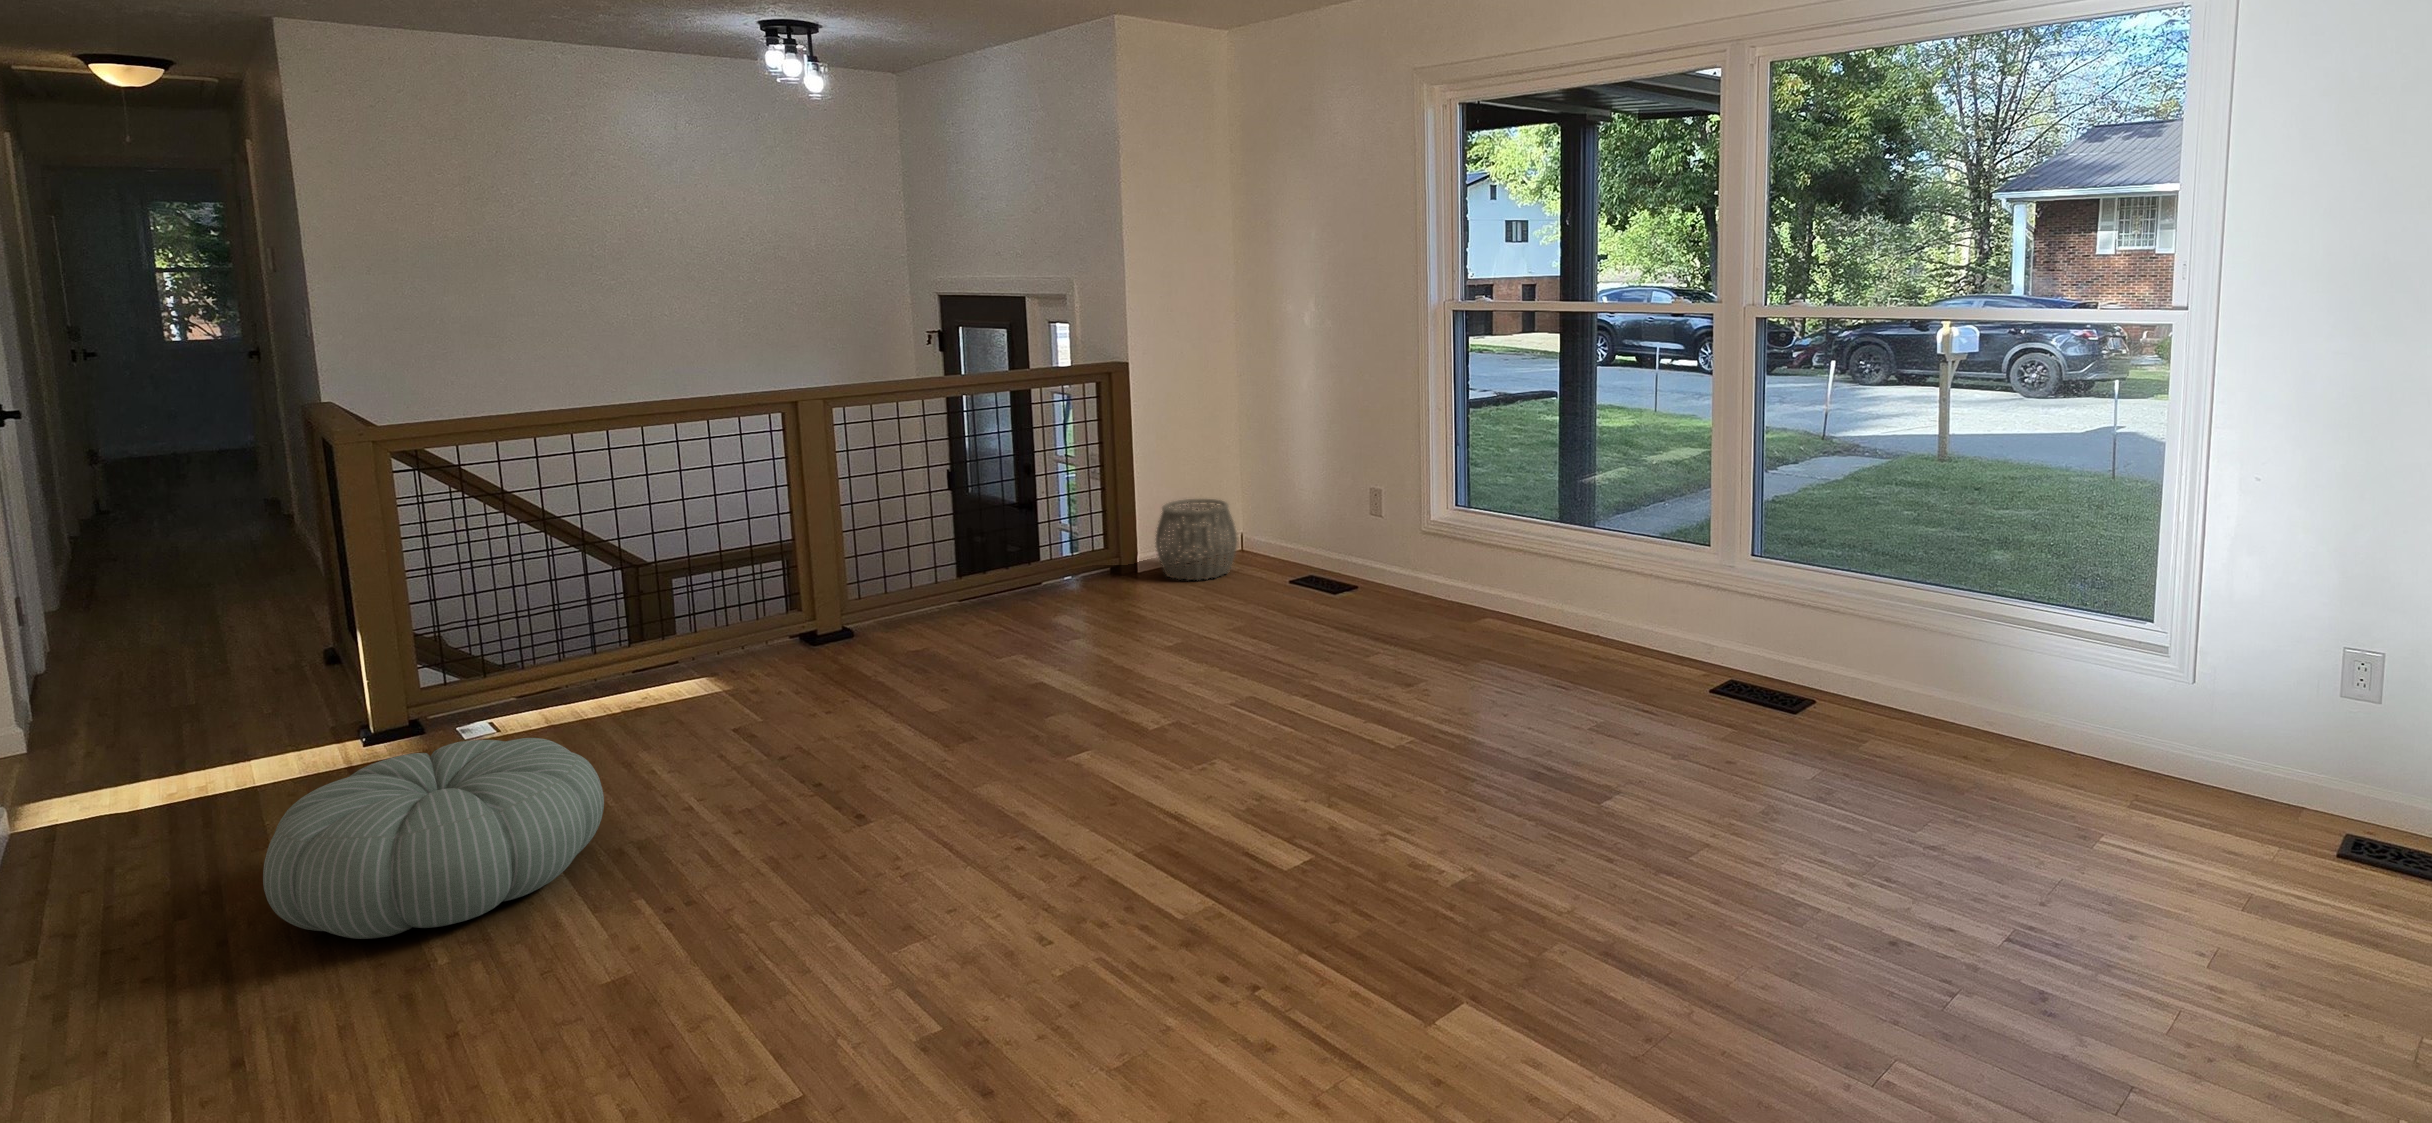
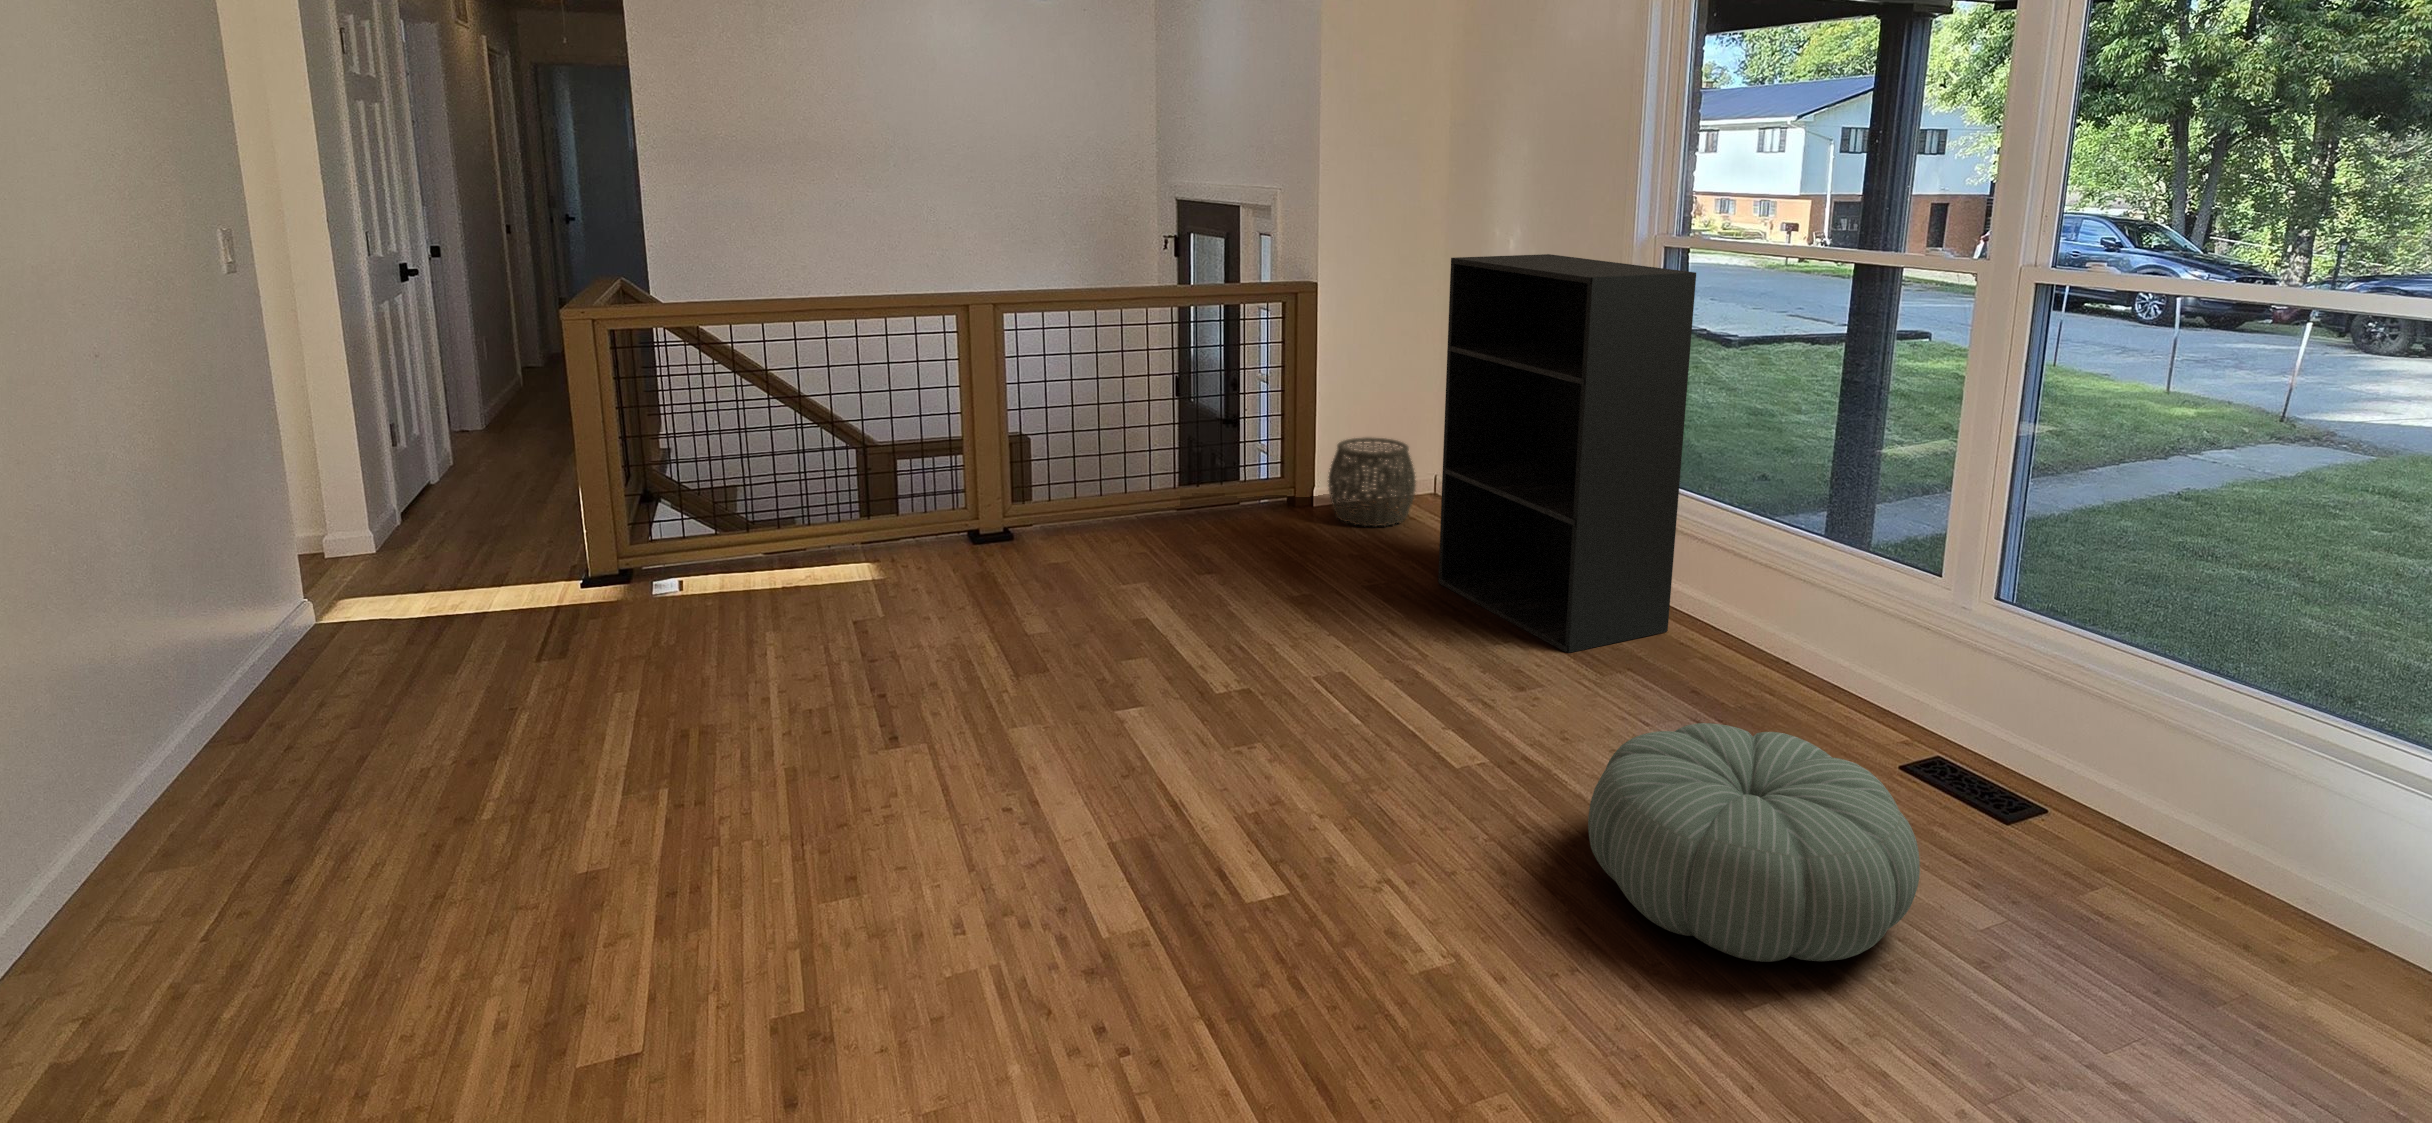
bookshelf: none [1282,319,1494,651] -> present [1438,254,1696,653]
pouf: present [263,738,604,939] -> present [1588,723,1920,962]

